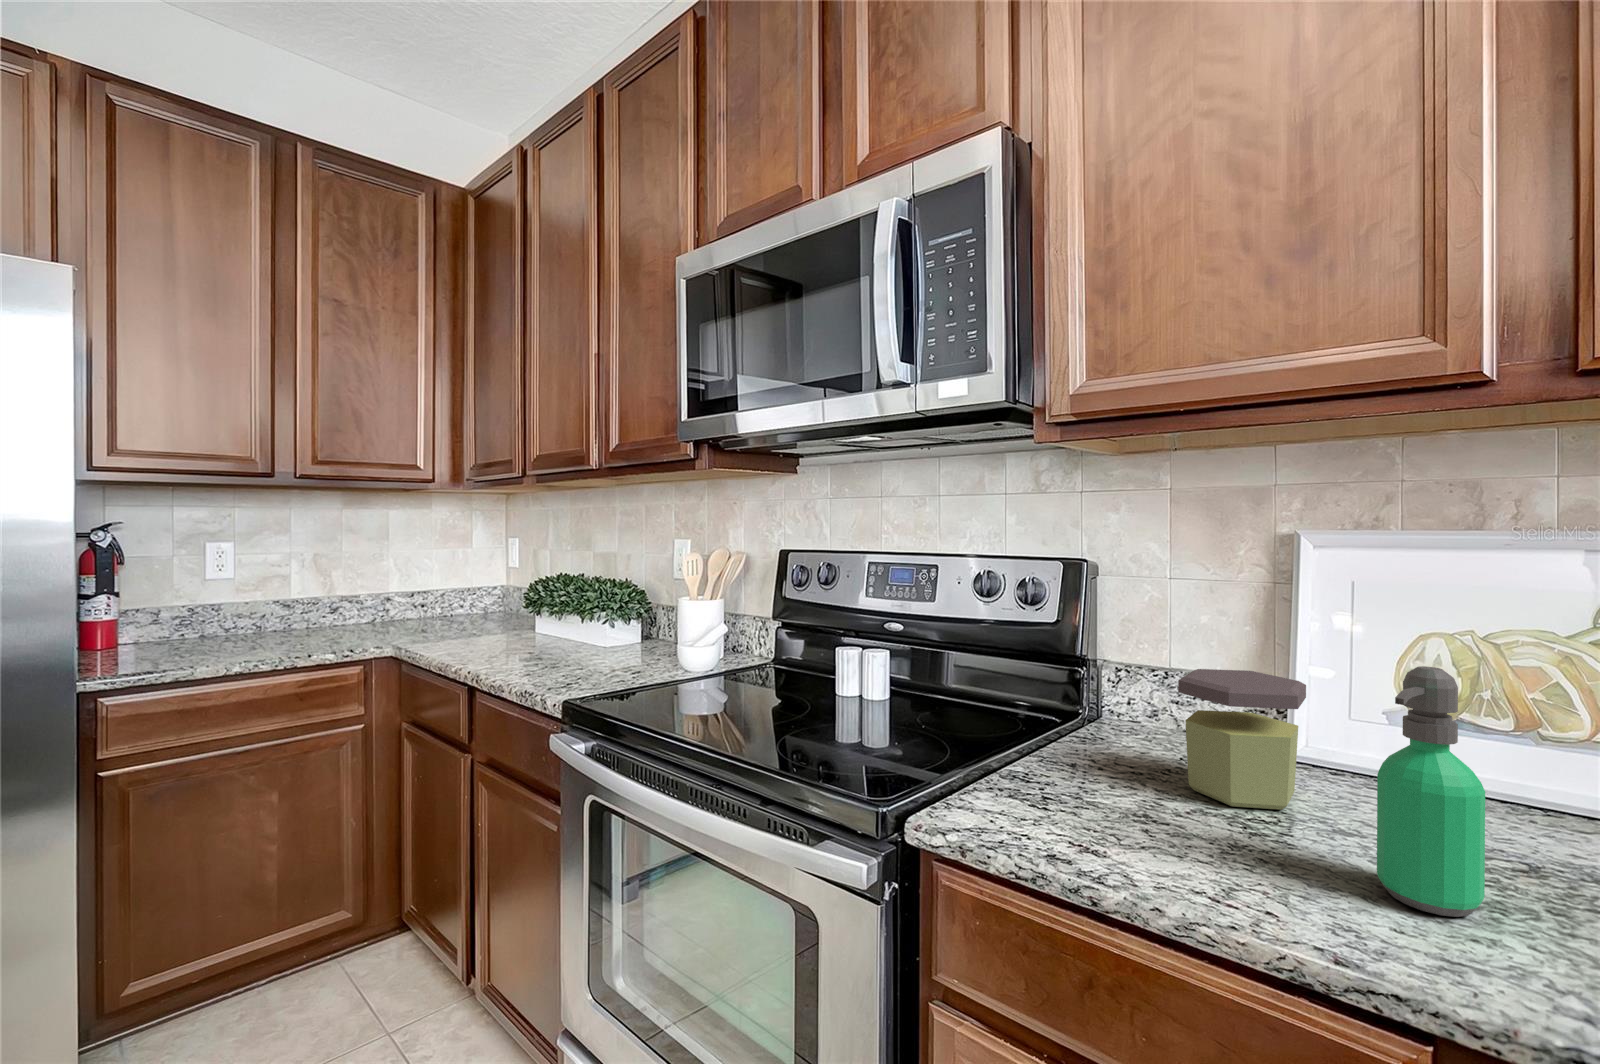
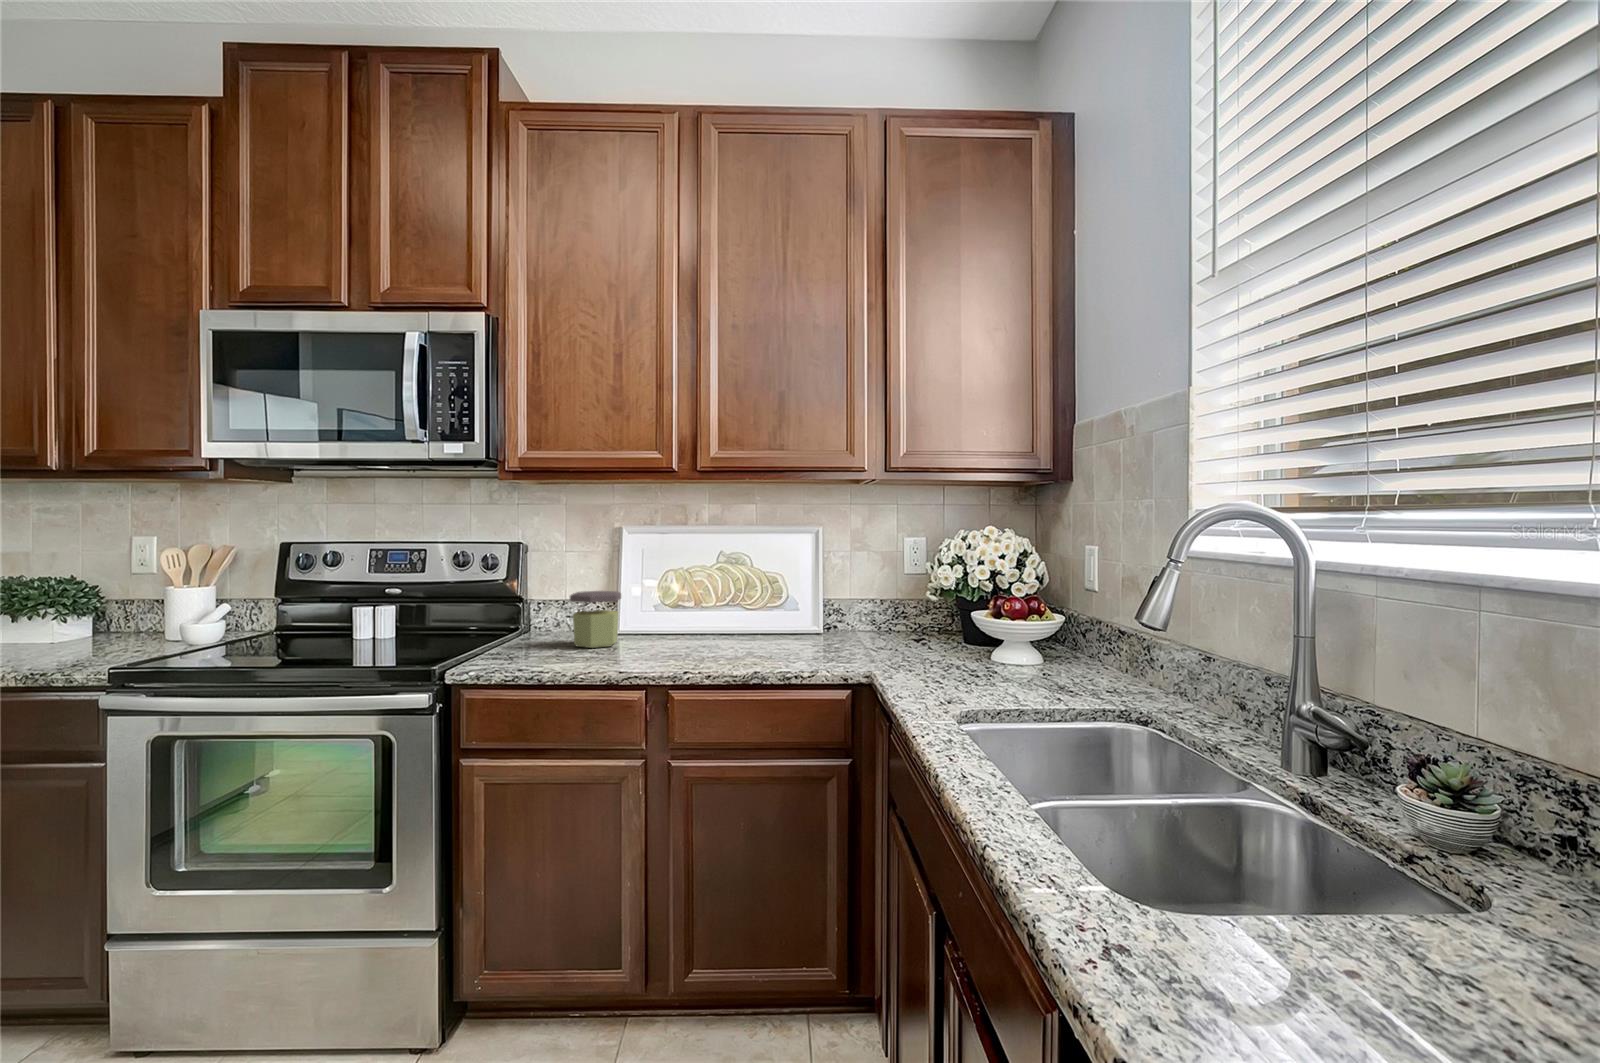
soap dispenser: present [1377,666,1485,917] -> none [636,573,666,658]

